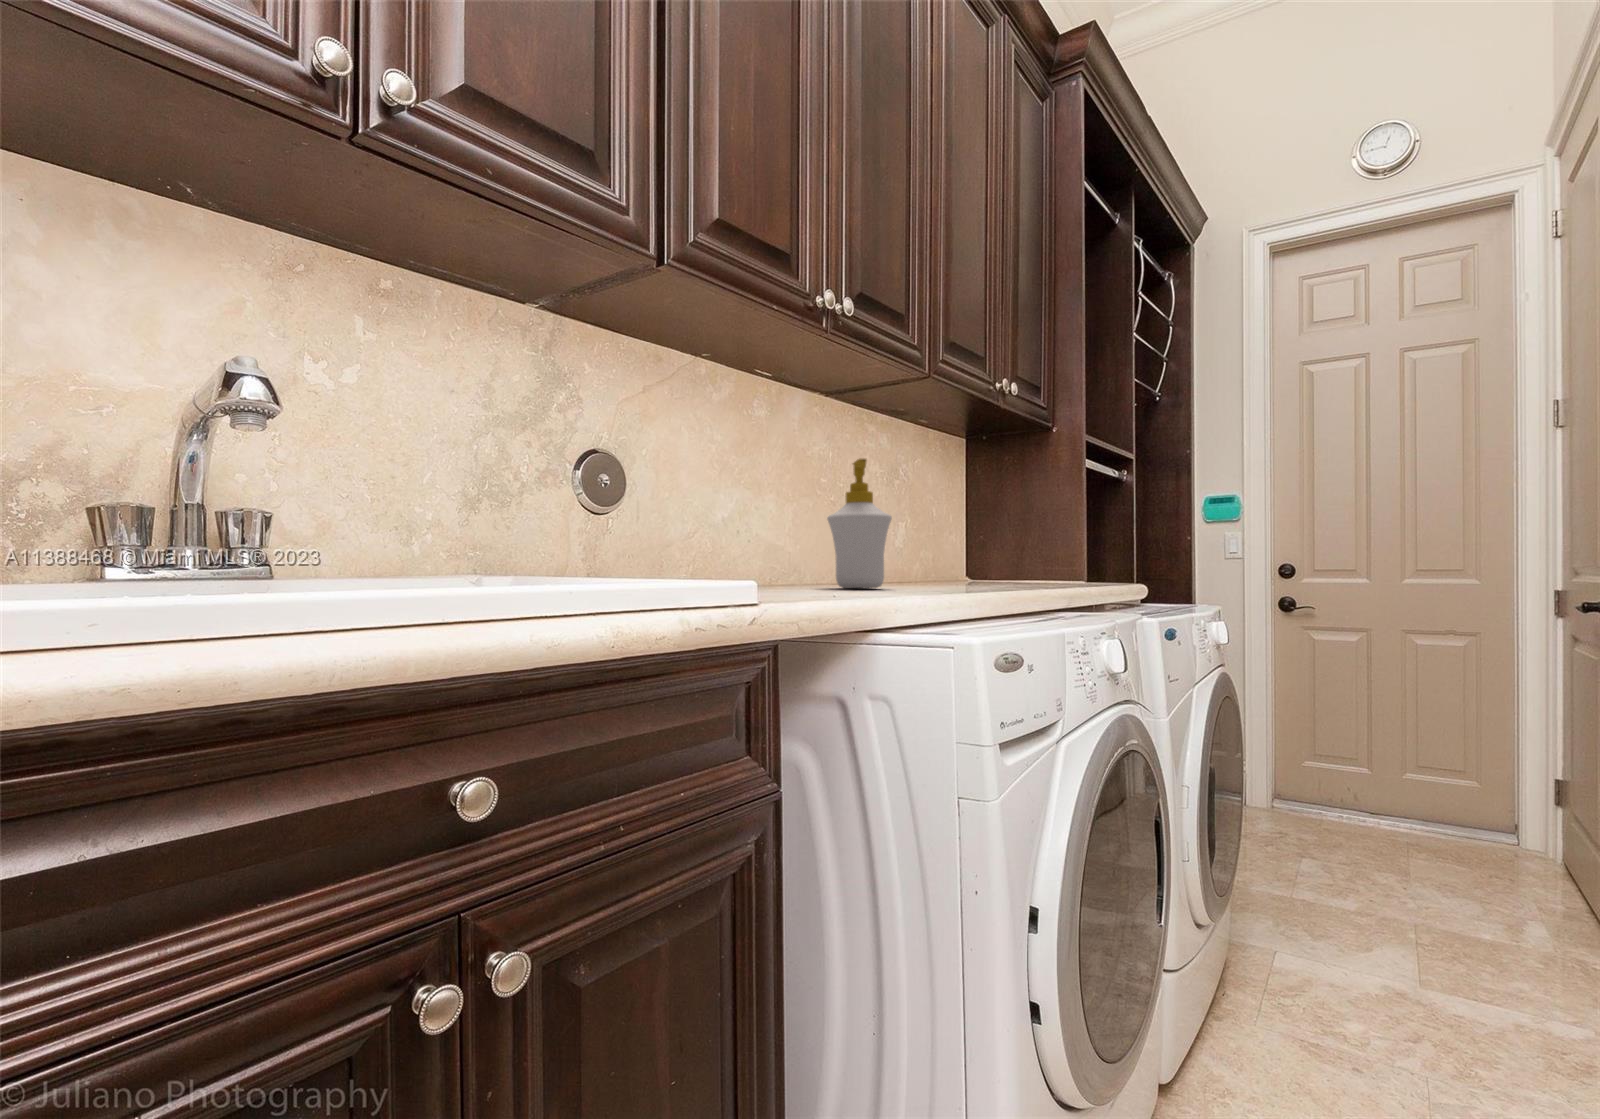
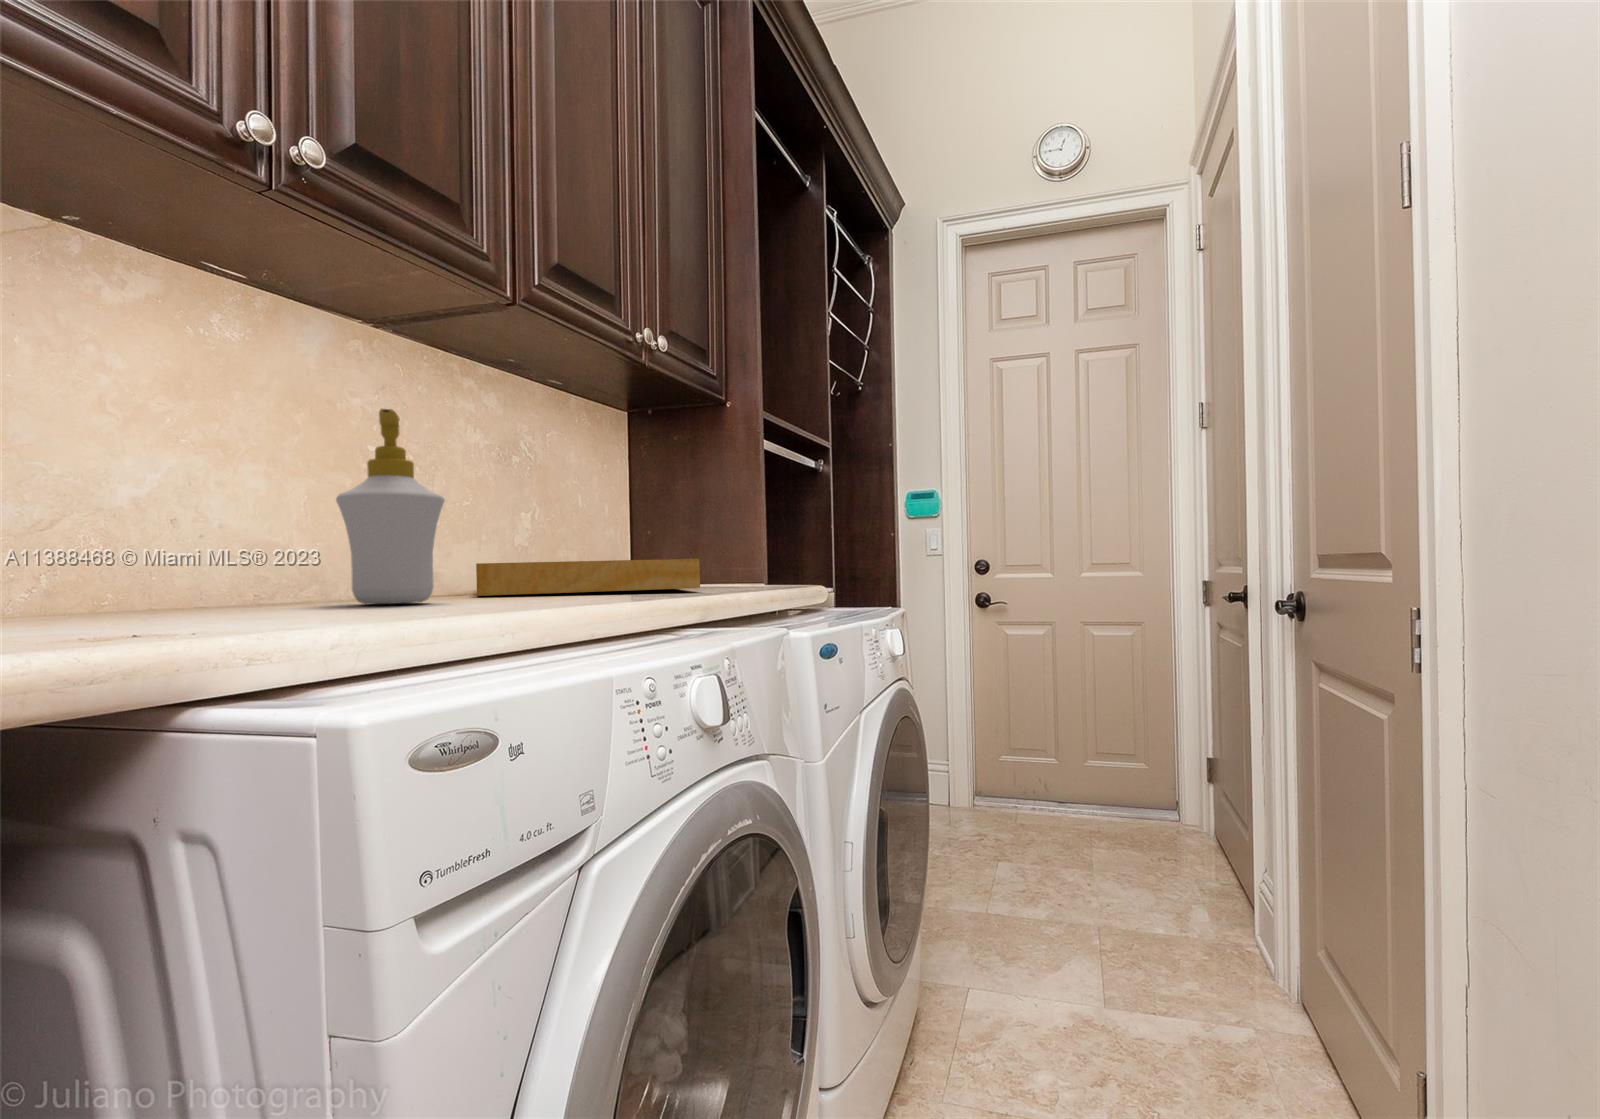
tray: none [869,561,1054,585] -> present [476,559,700,596]

